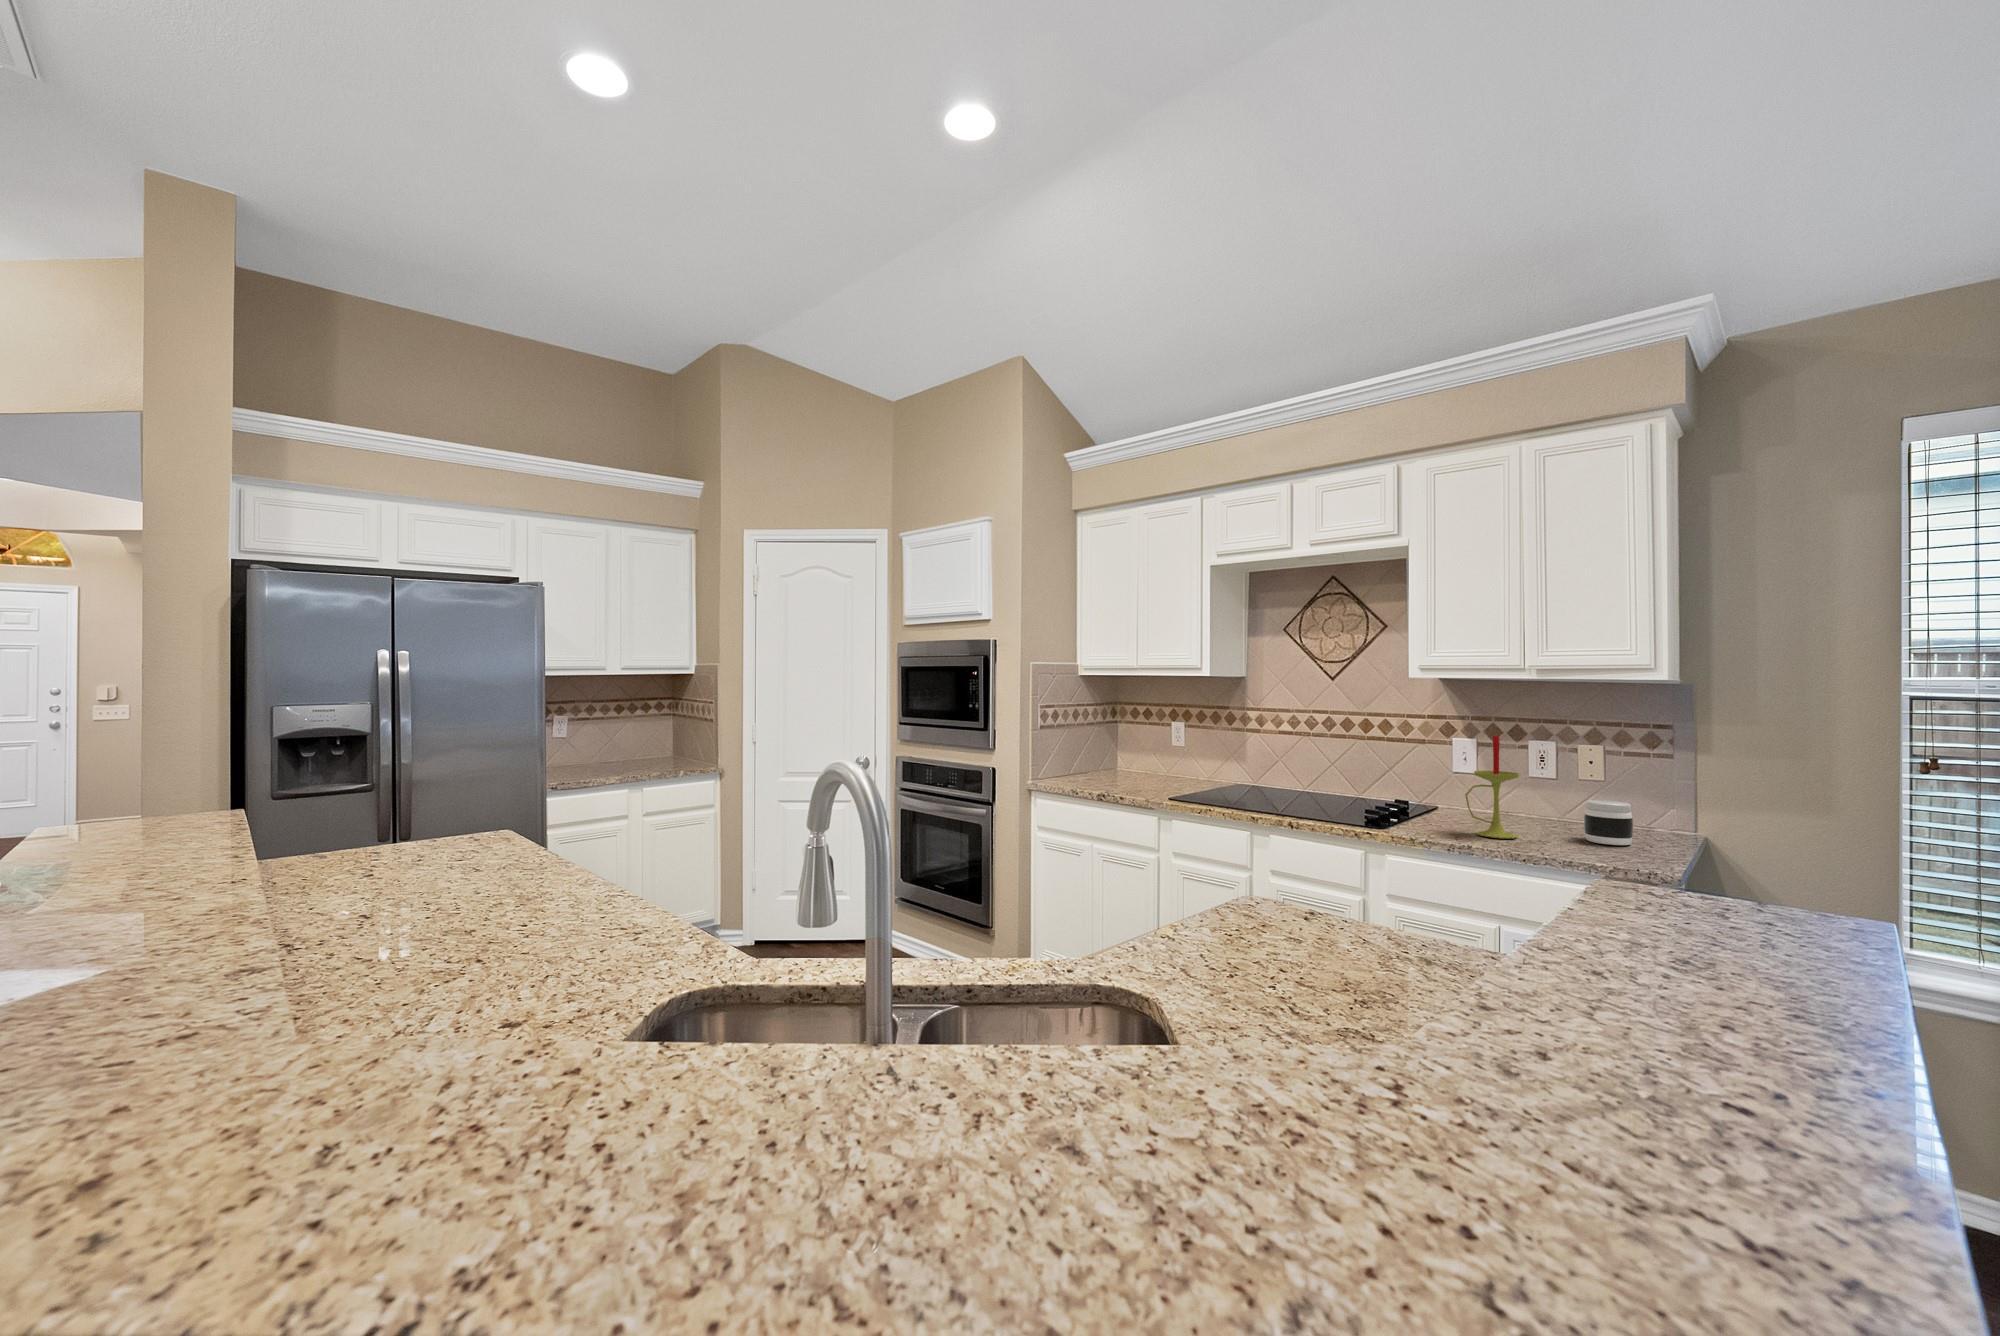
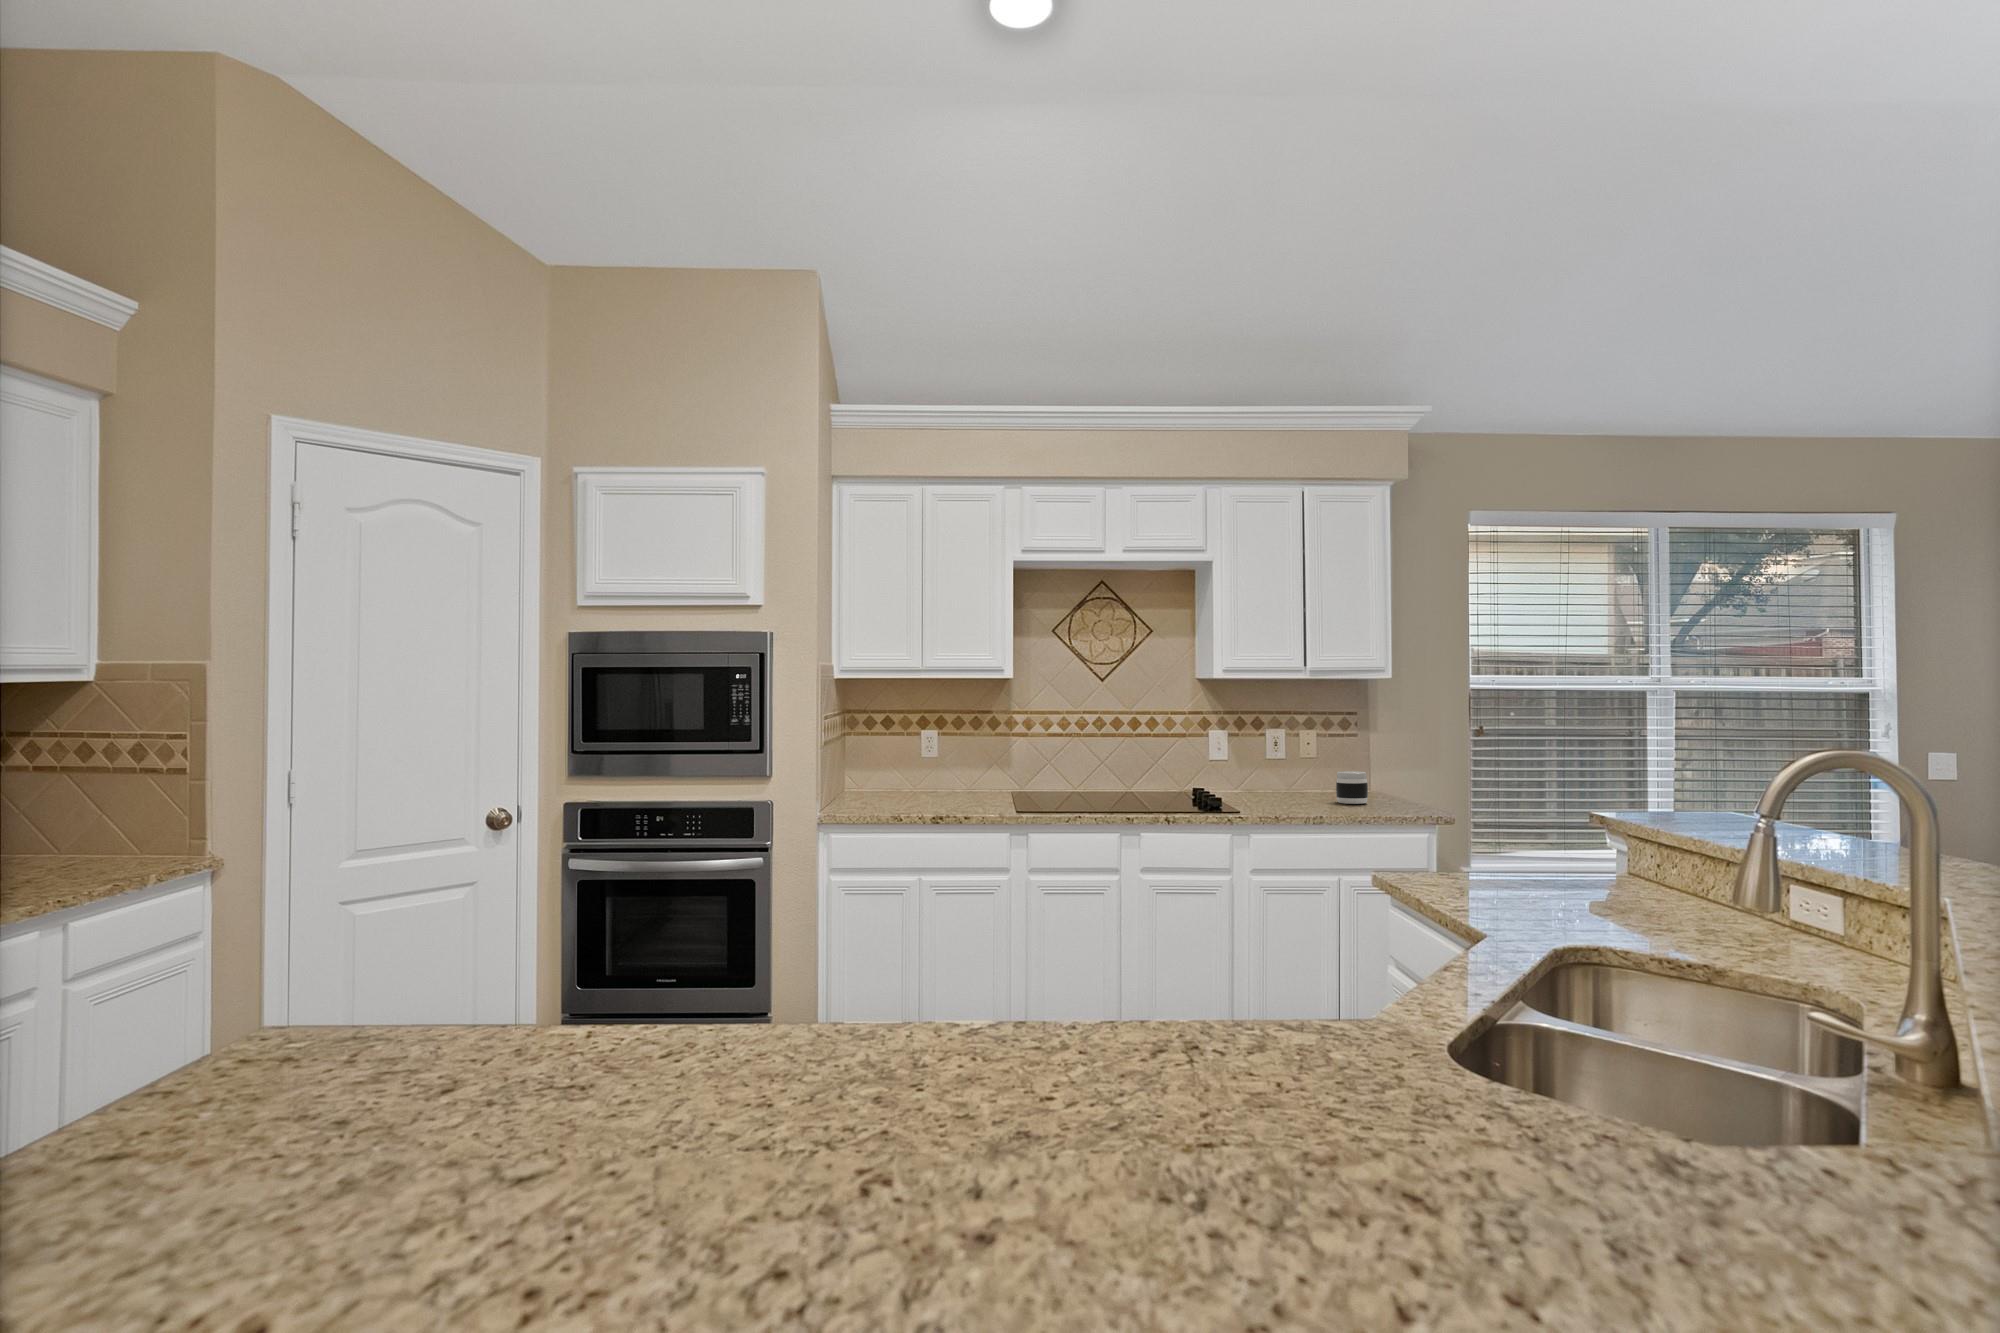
candle: present [1465,736,1519,838] -> none [1280,722,1314,808]

